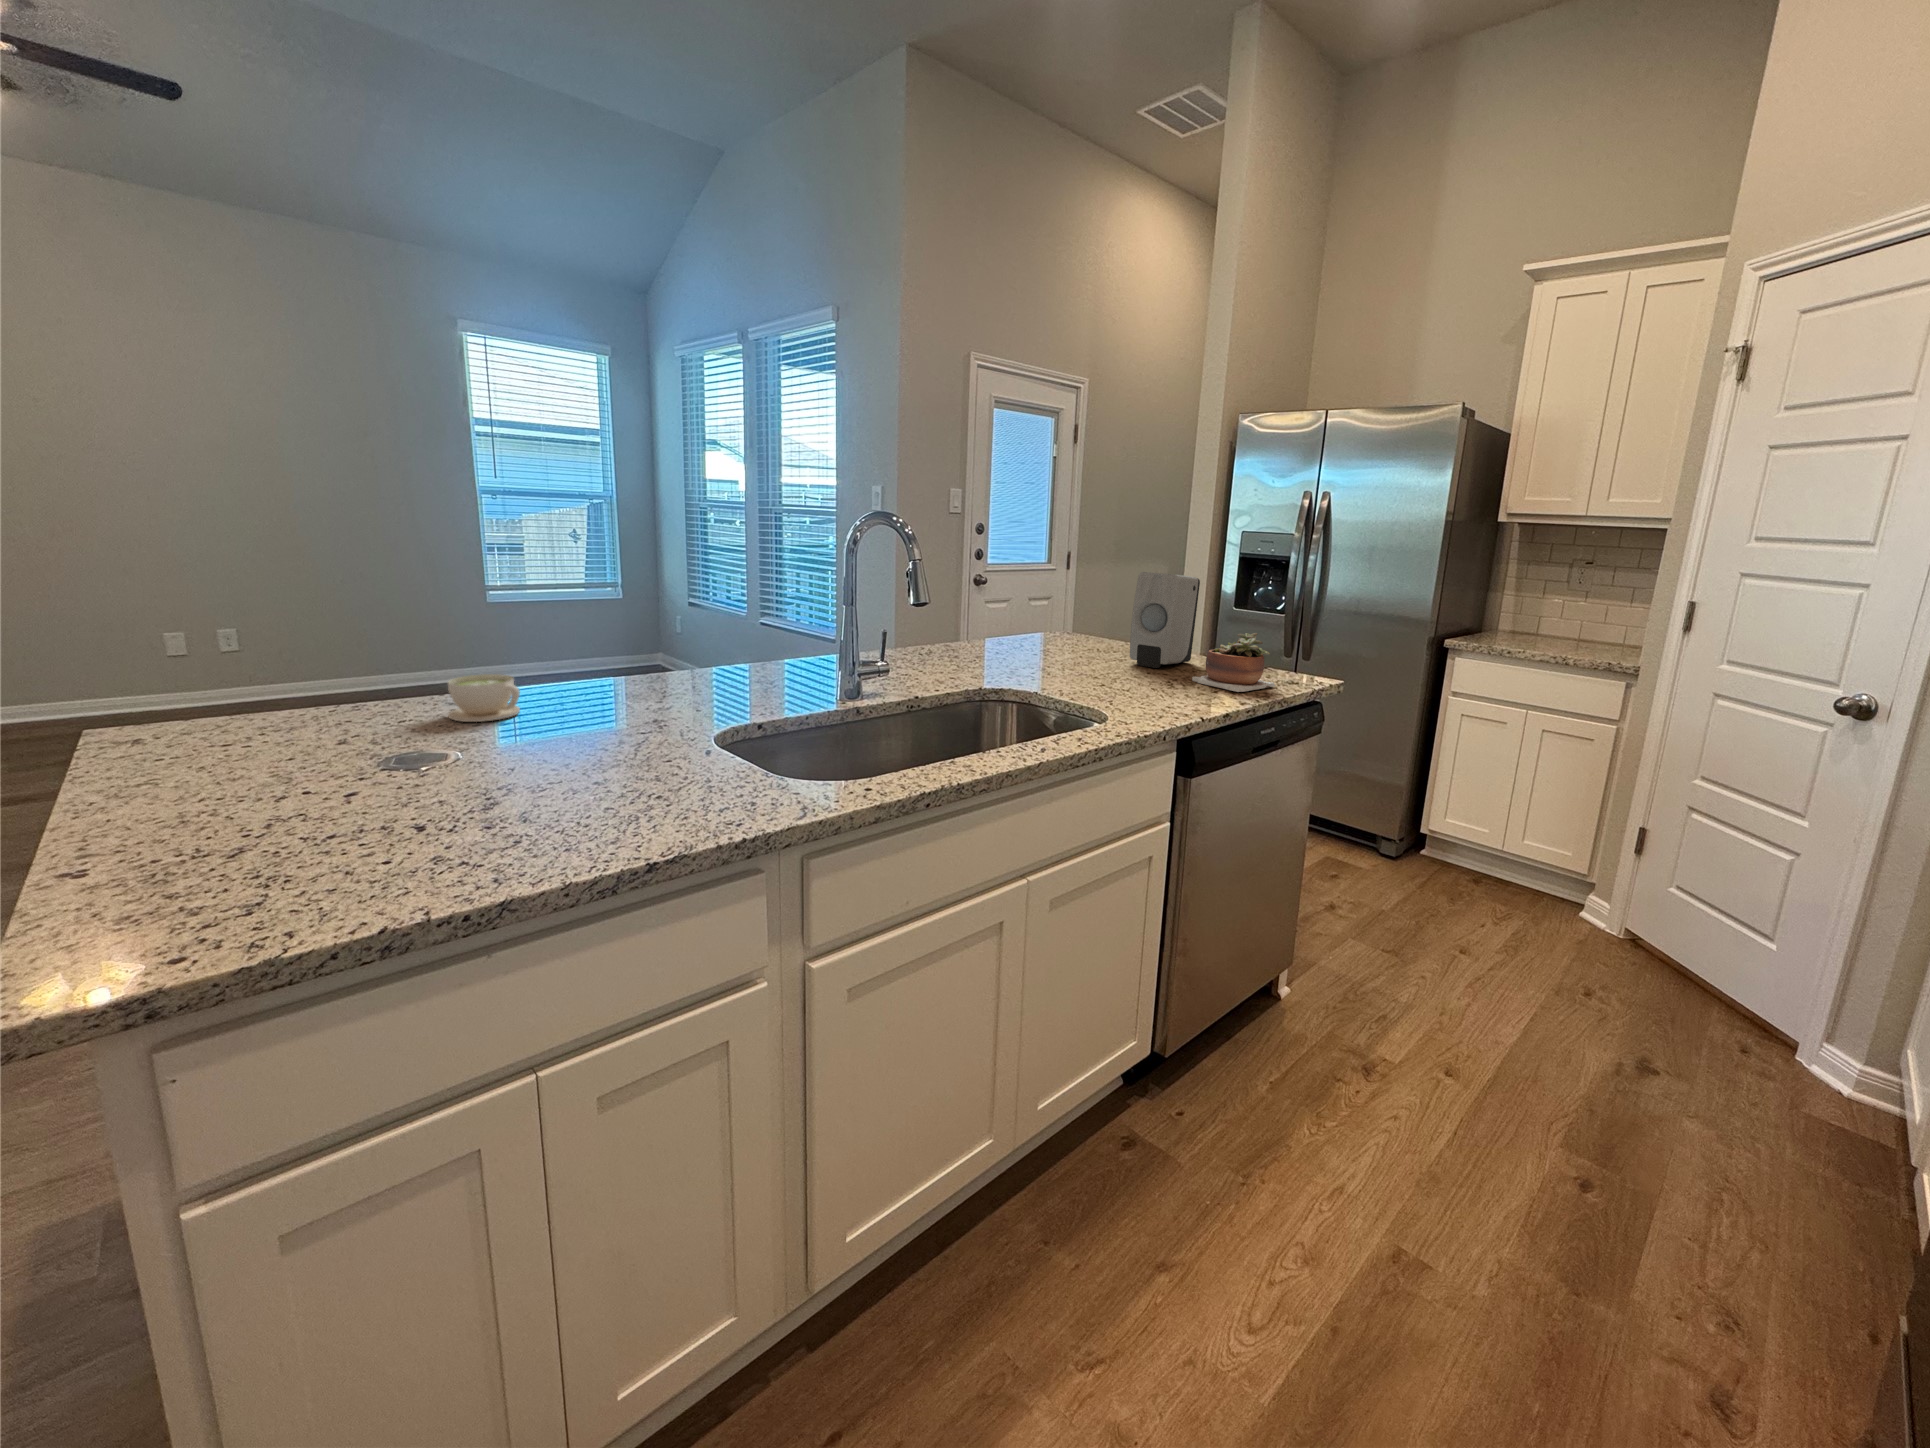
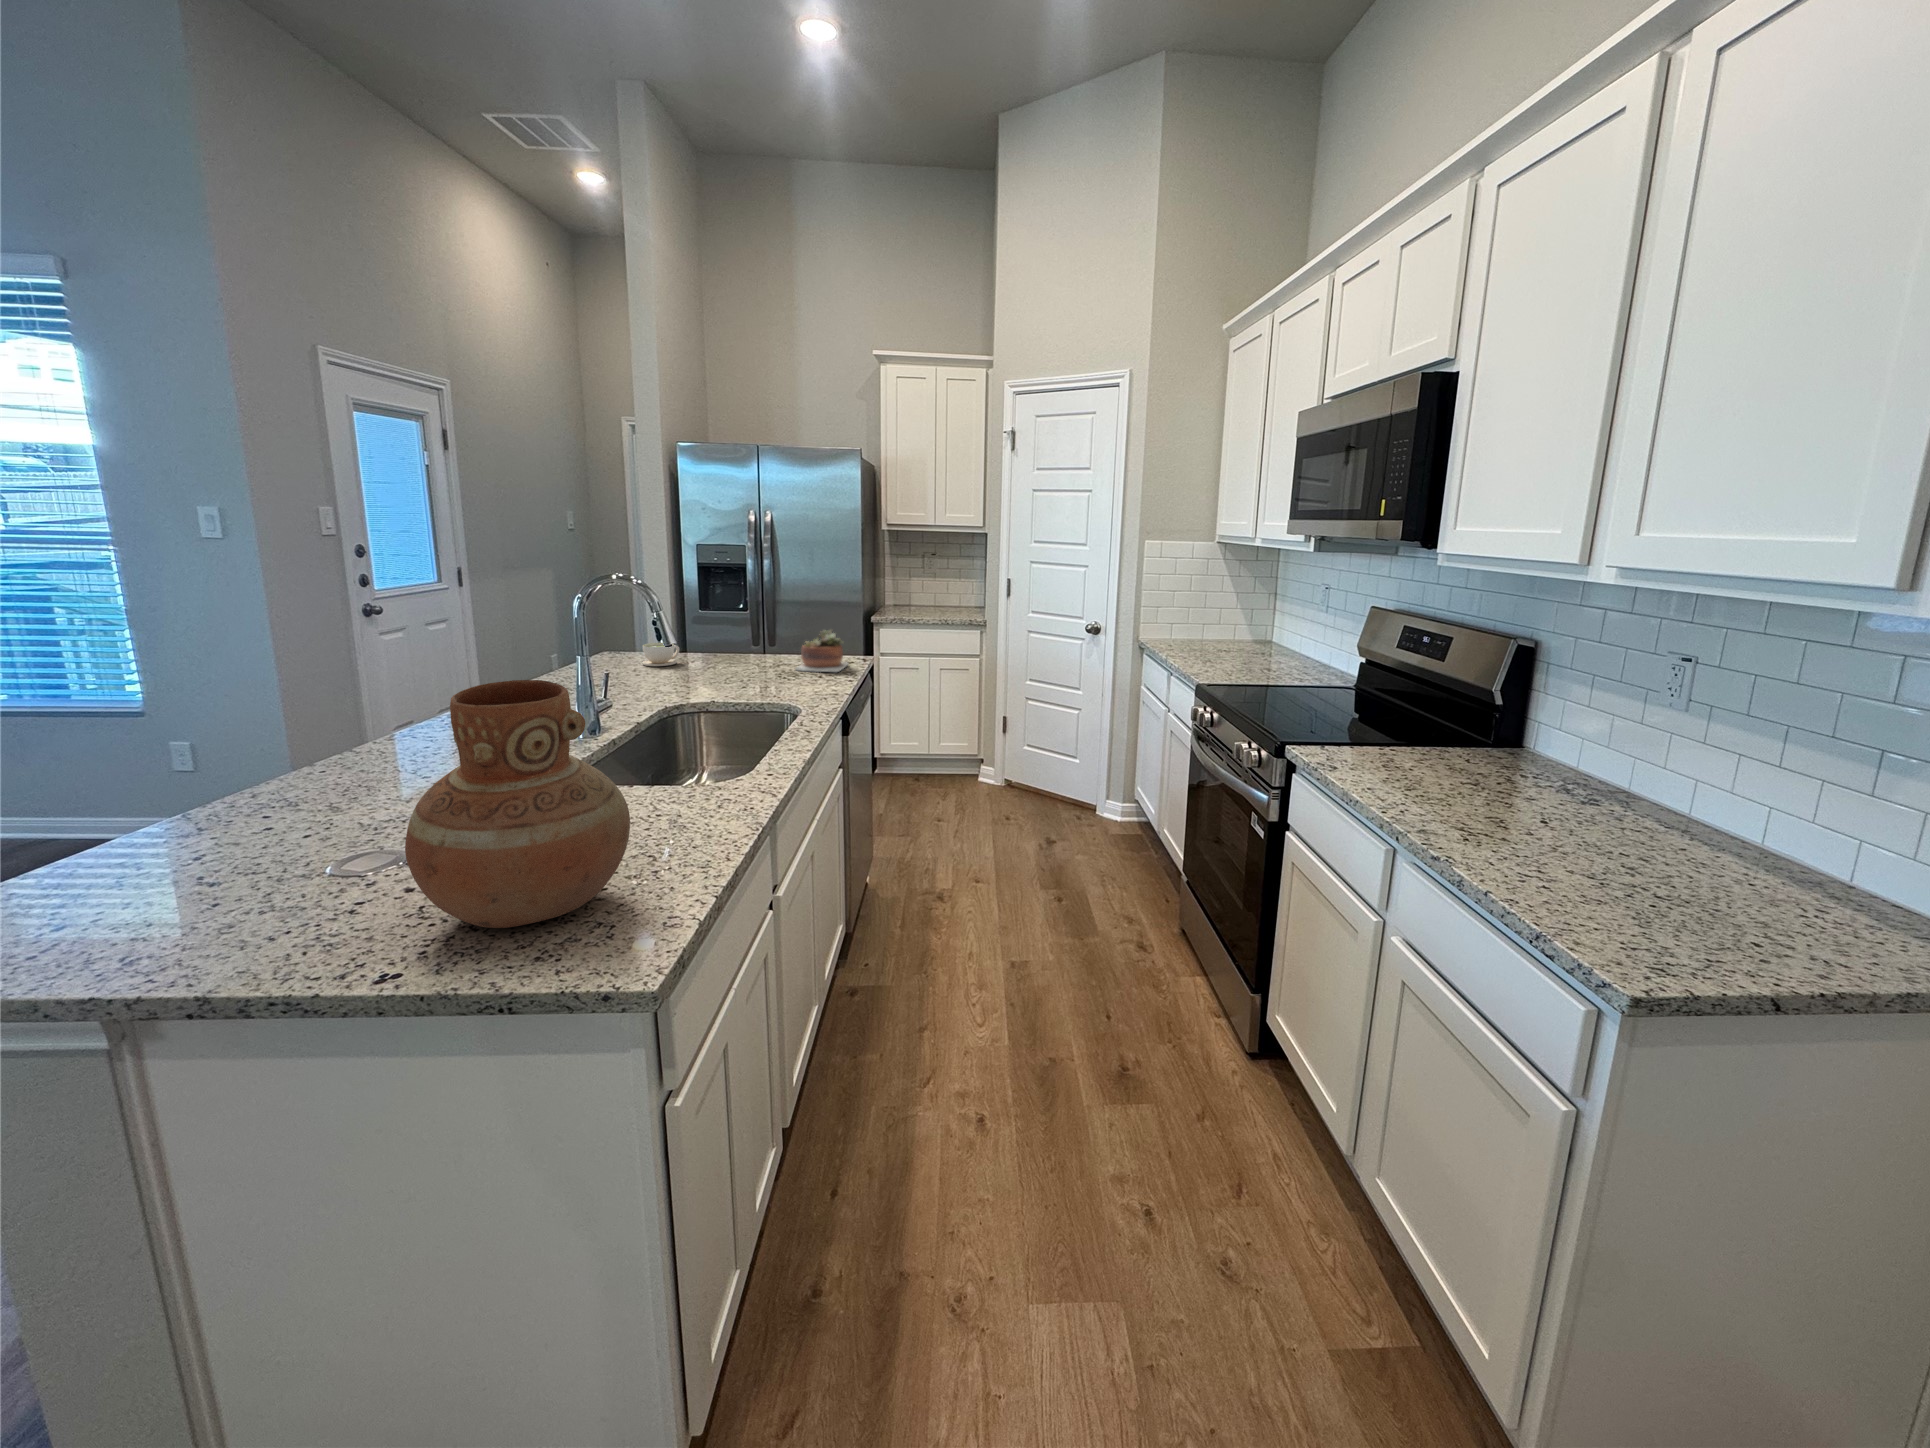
soap dispenser: present [1130,572,1200,668] -> none [729,592,768,666]
vase: none [85,578,415,887] -> present [405,680,630,928]
coffee cup: present [448,674,520,722] -> present [642,643,680,666]

